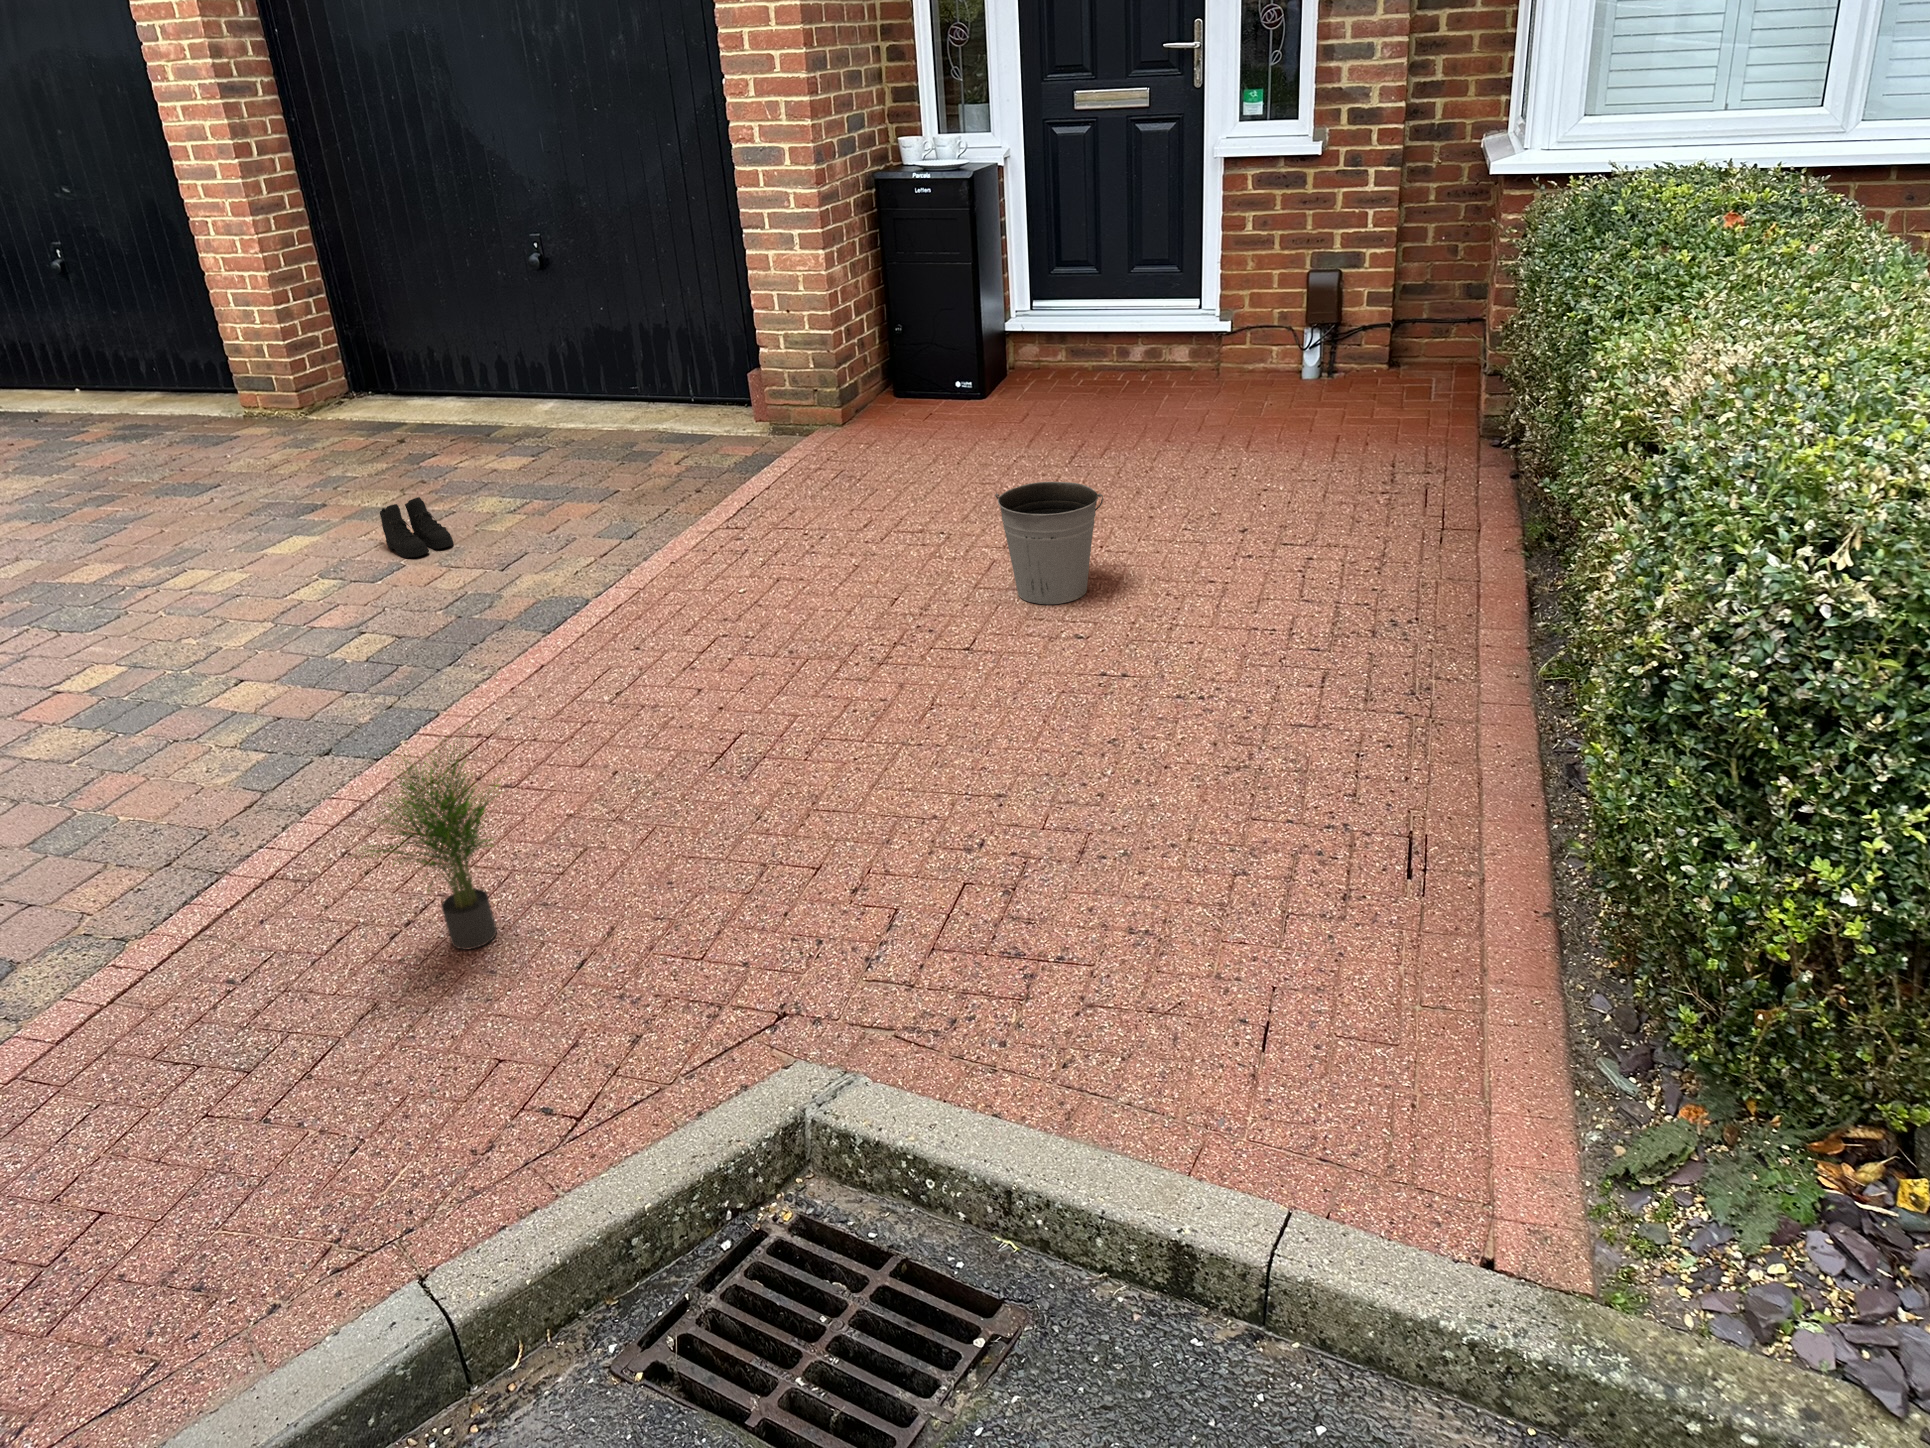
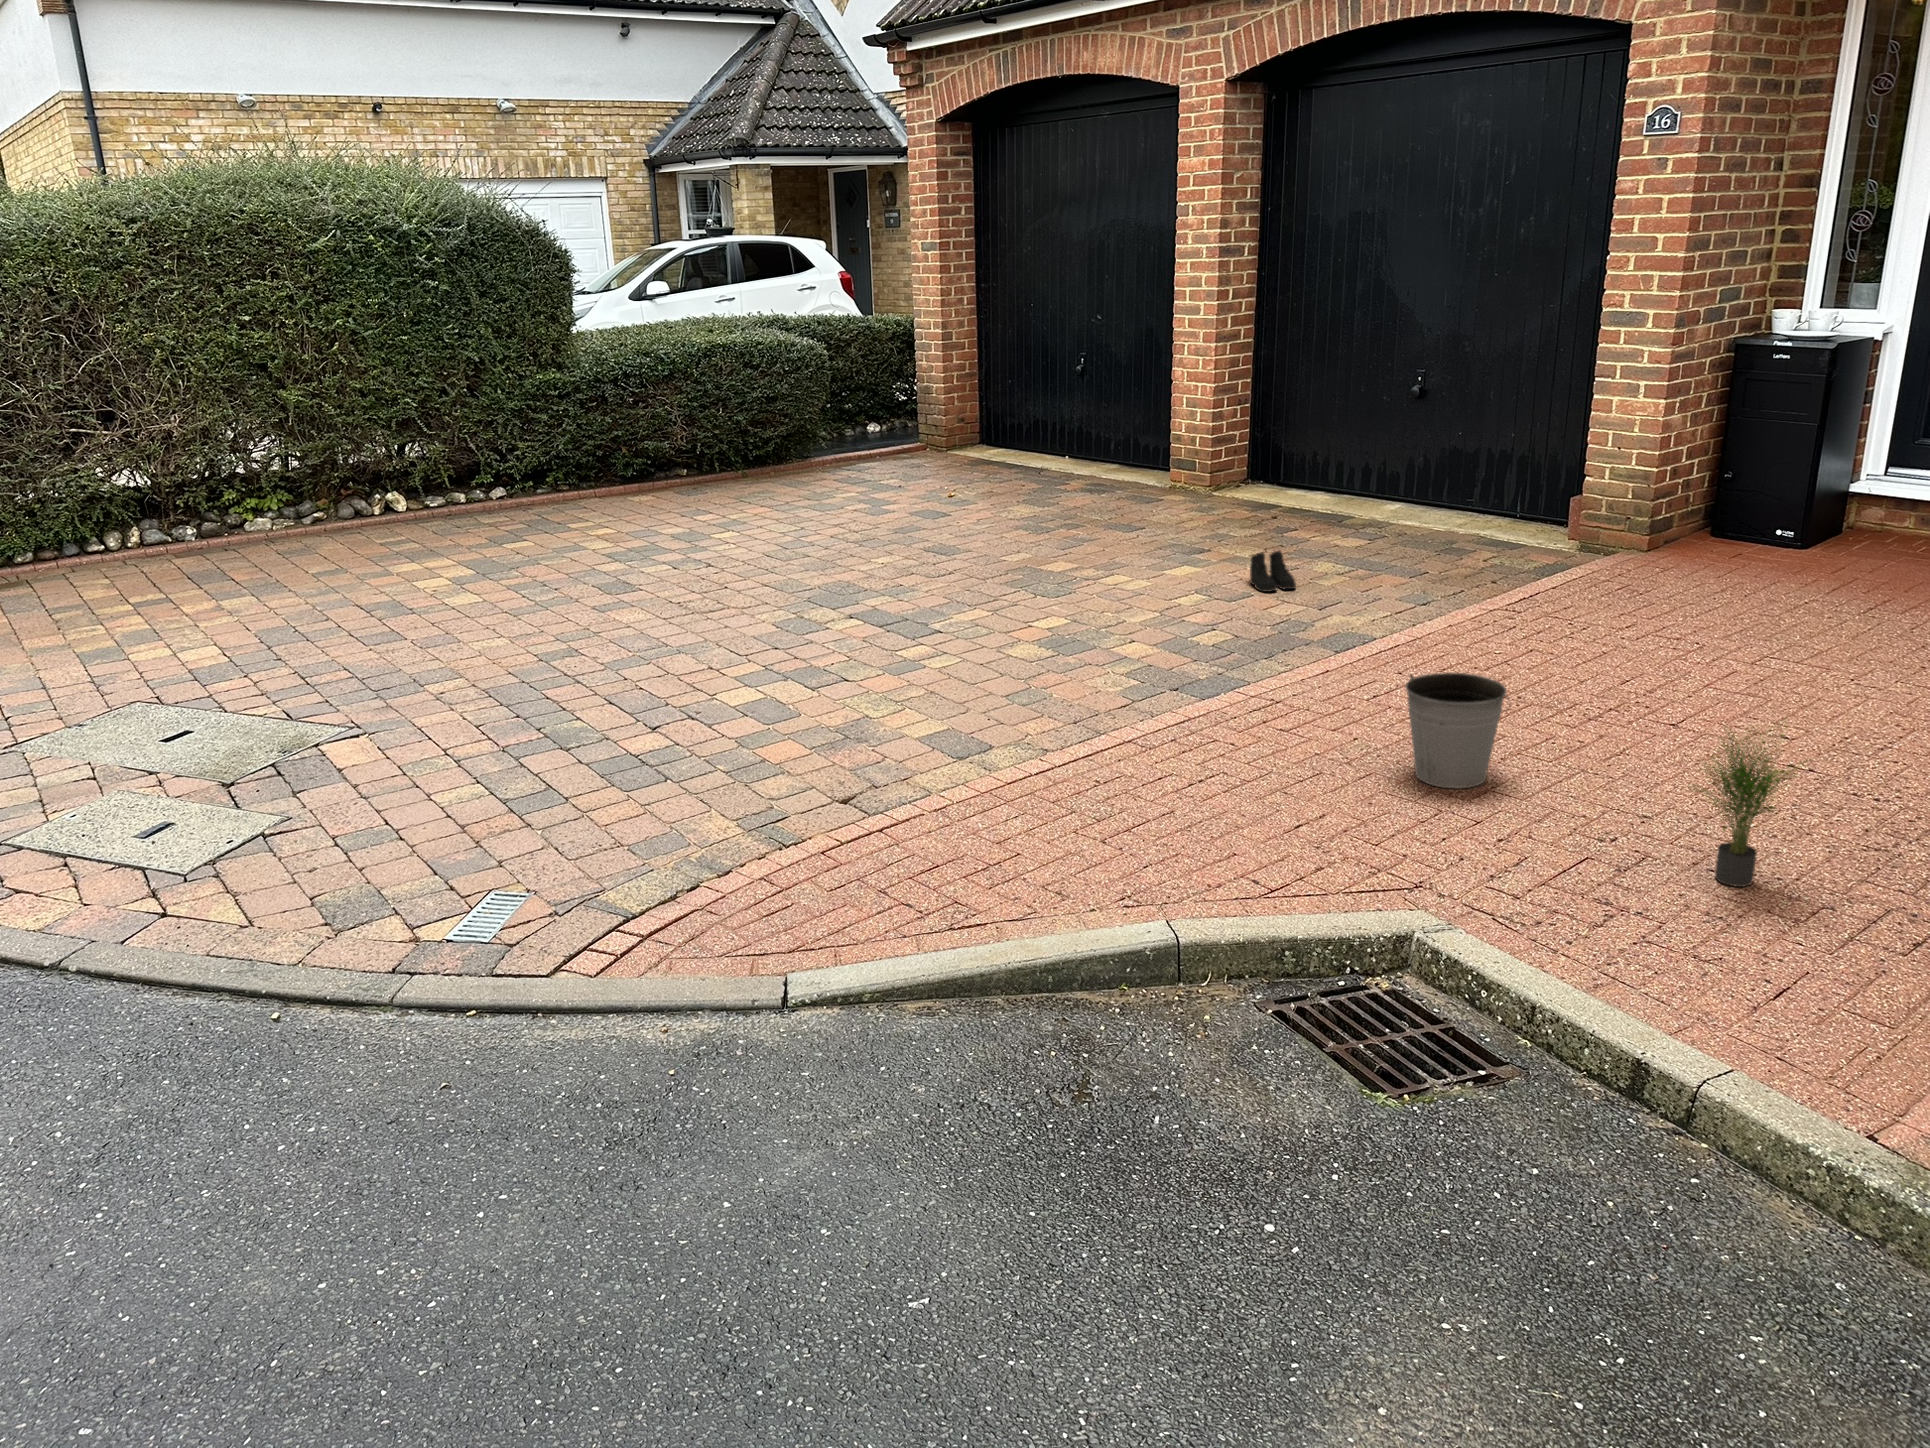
bucket: present [995,482,1103,604] -> present [1405,673,1507,788]
potted plant: present [365,727,504,950] -> present [1690,727,1797,887]

